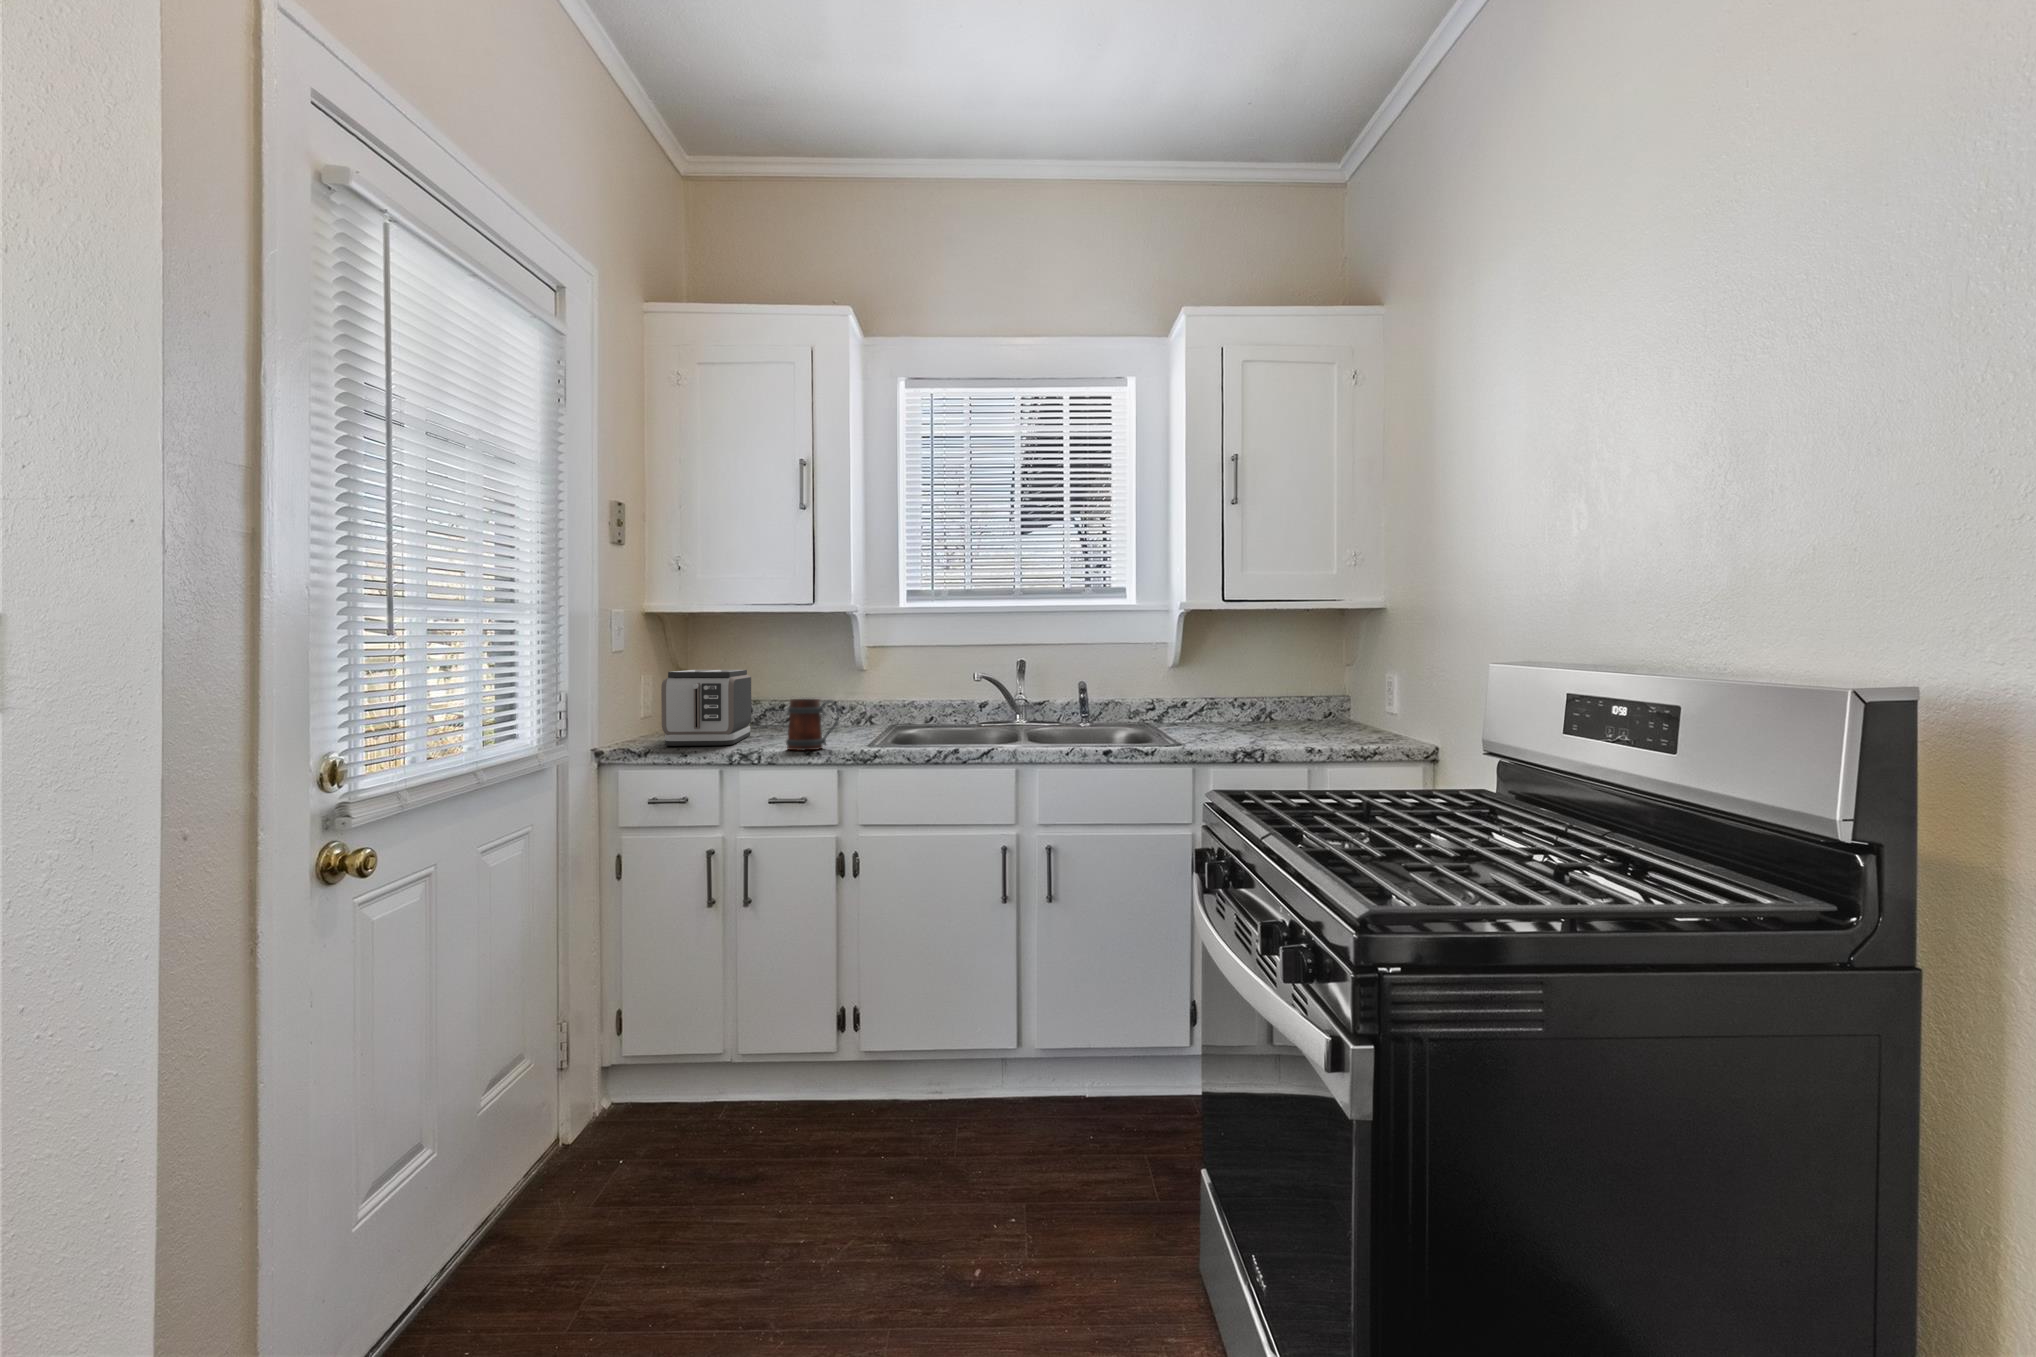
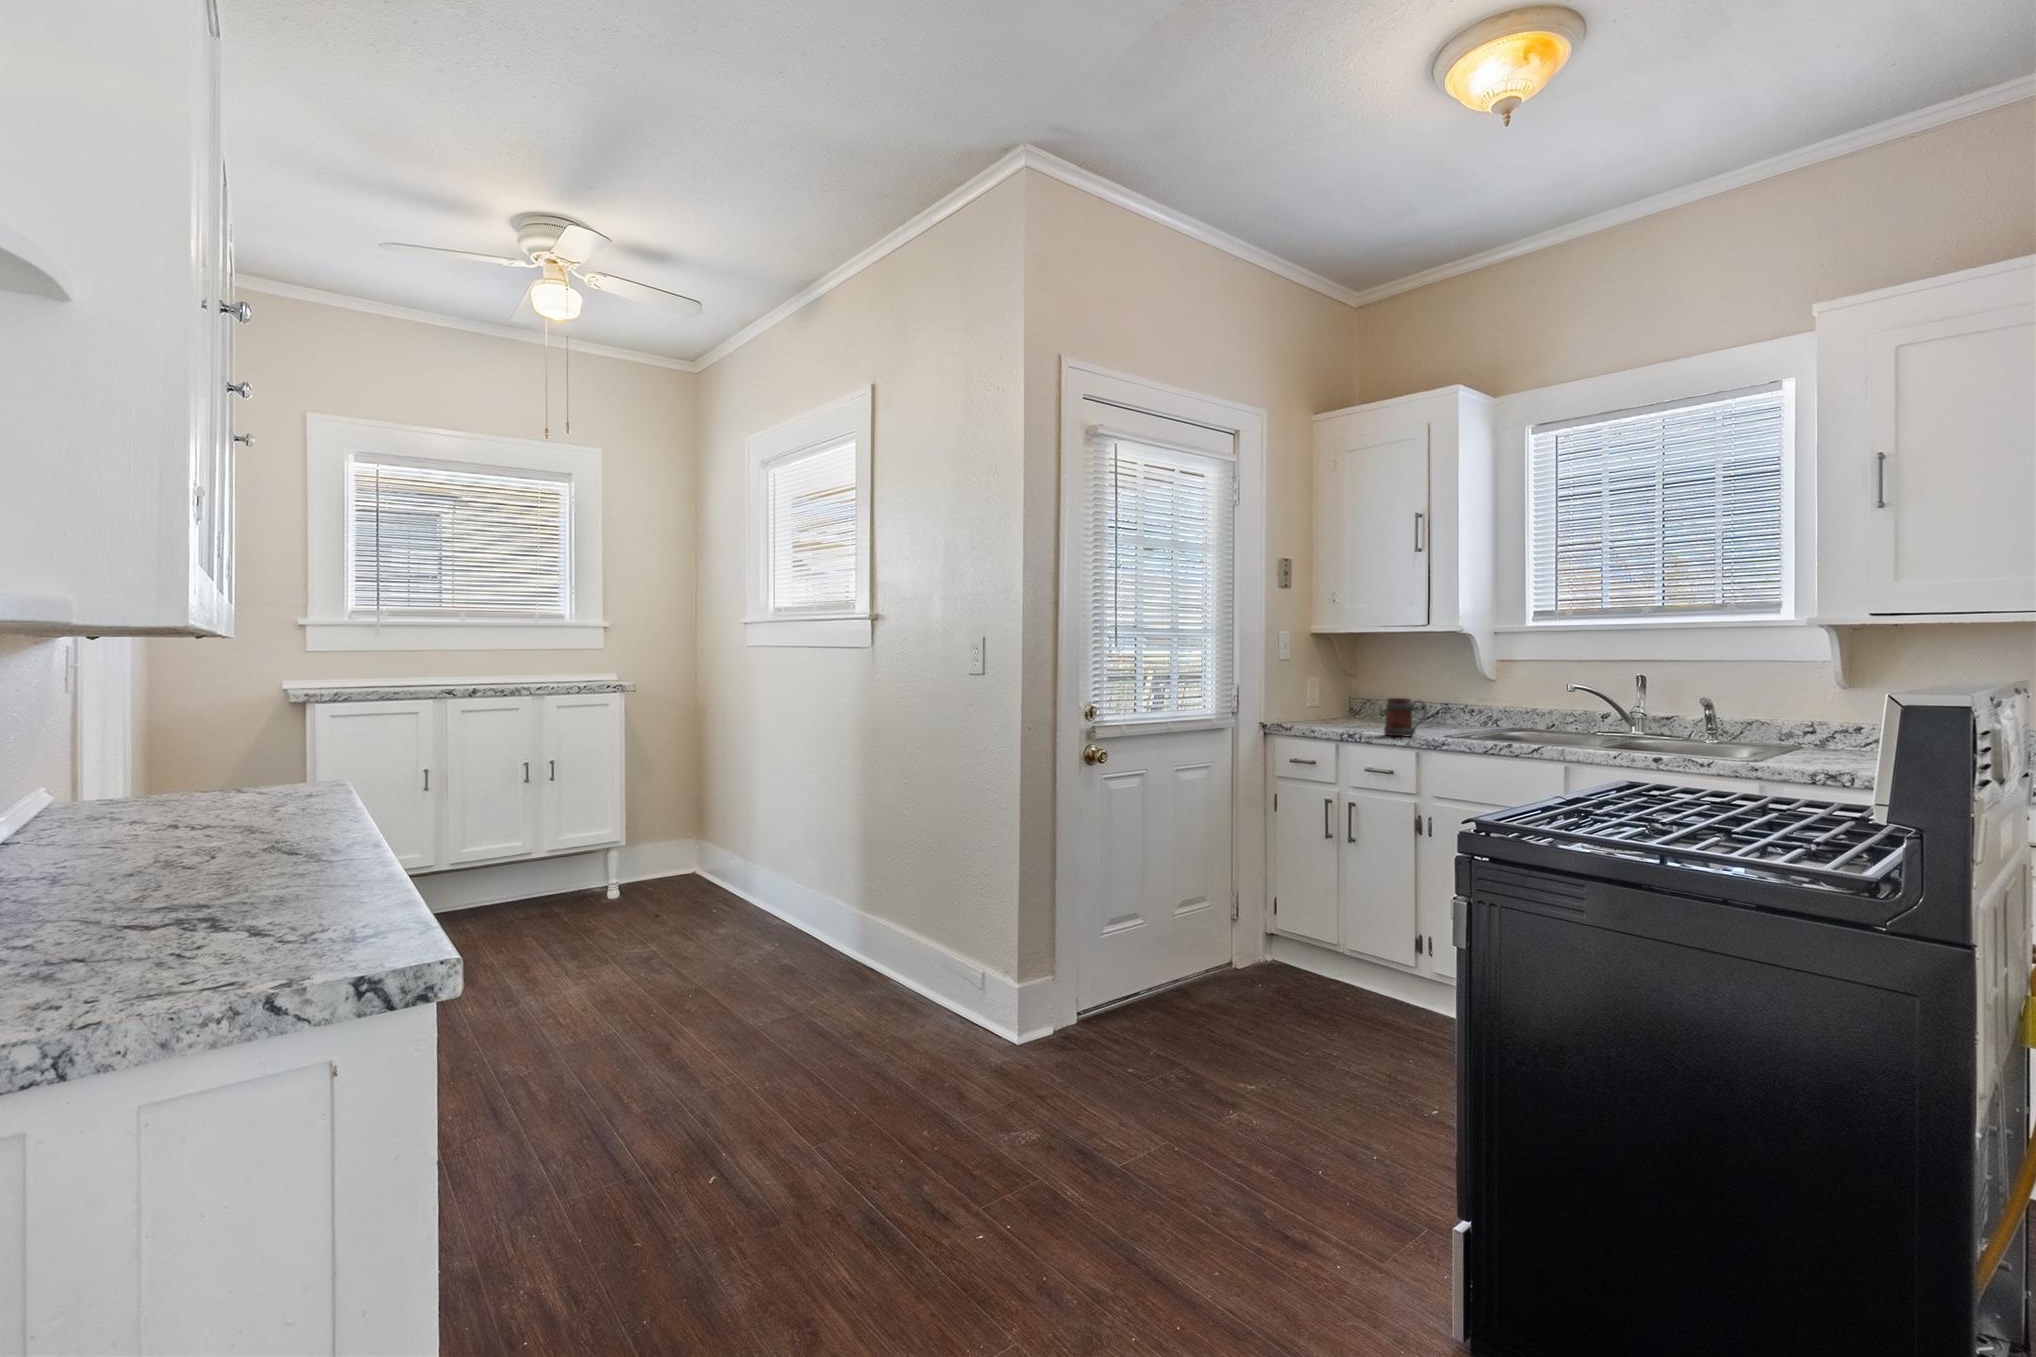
toaster: present [661,670,751,746] -> none [1309,675,1388,729]

